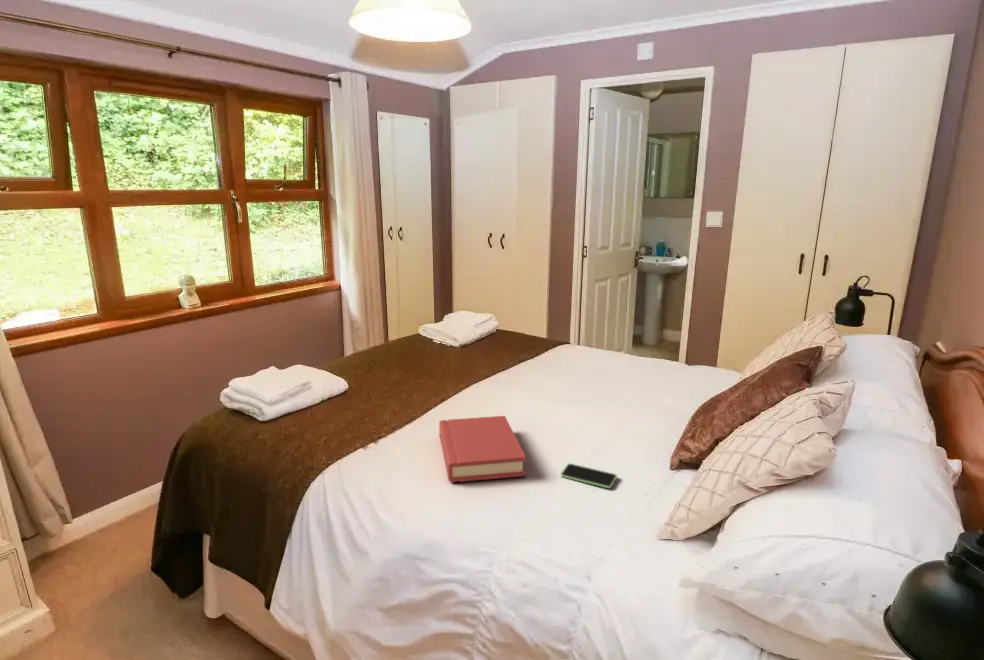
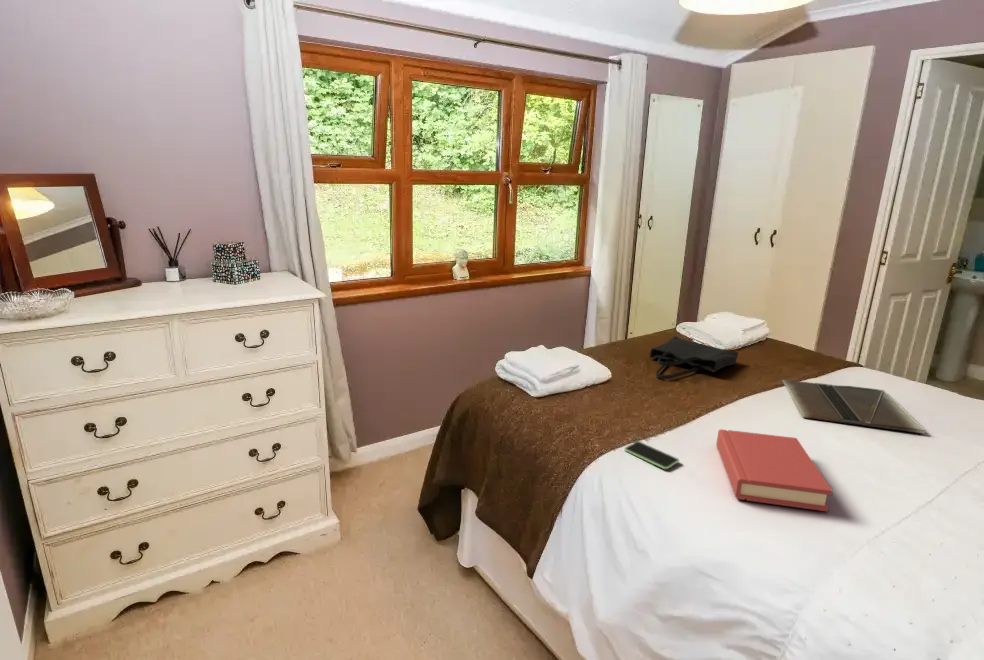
tote bag: none [389,339,468,381] -> present [650,336,738,379]
laptop: none [505,362,607,396] -> present [782,380,925,433]
smartphone: present [561,464,617,488] -> present [625,442,679,469]

